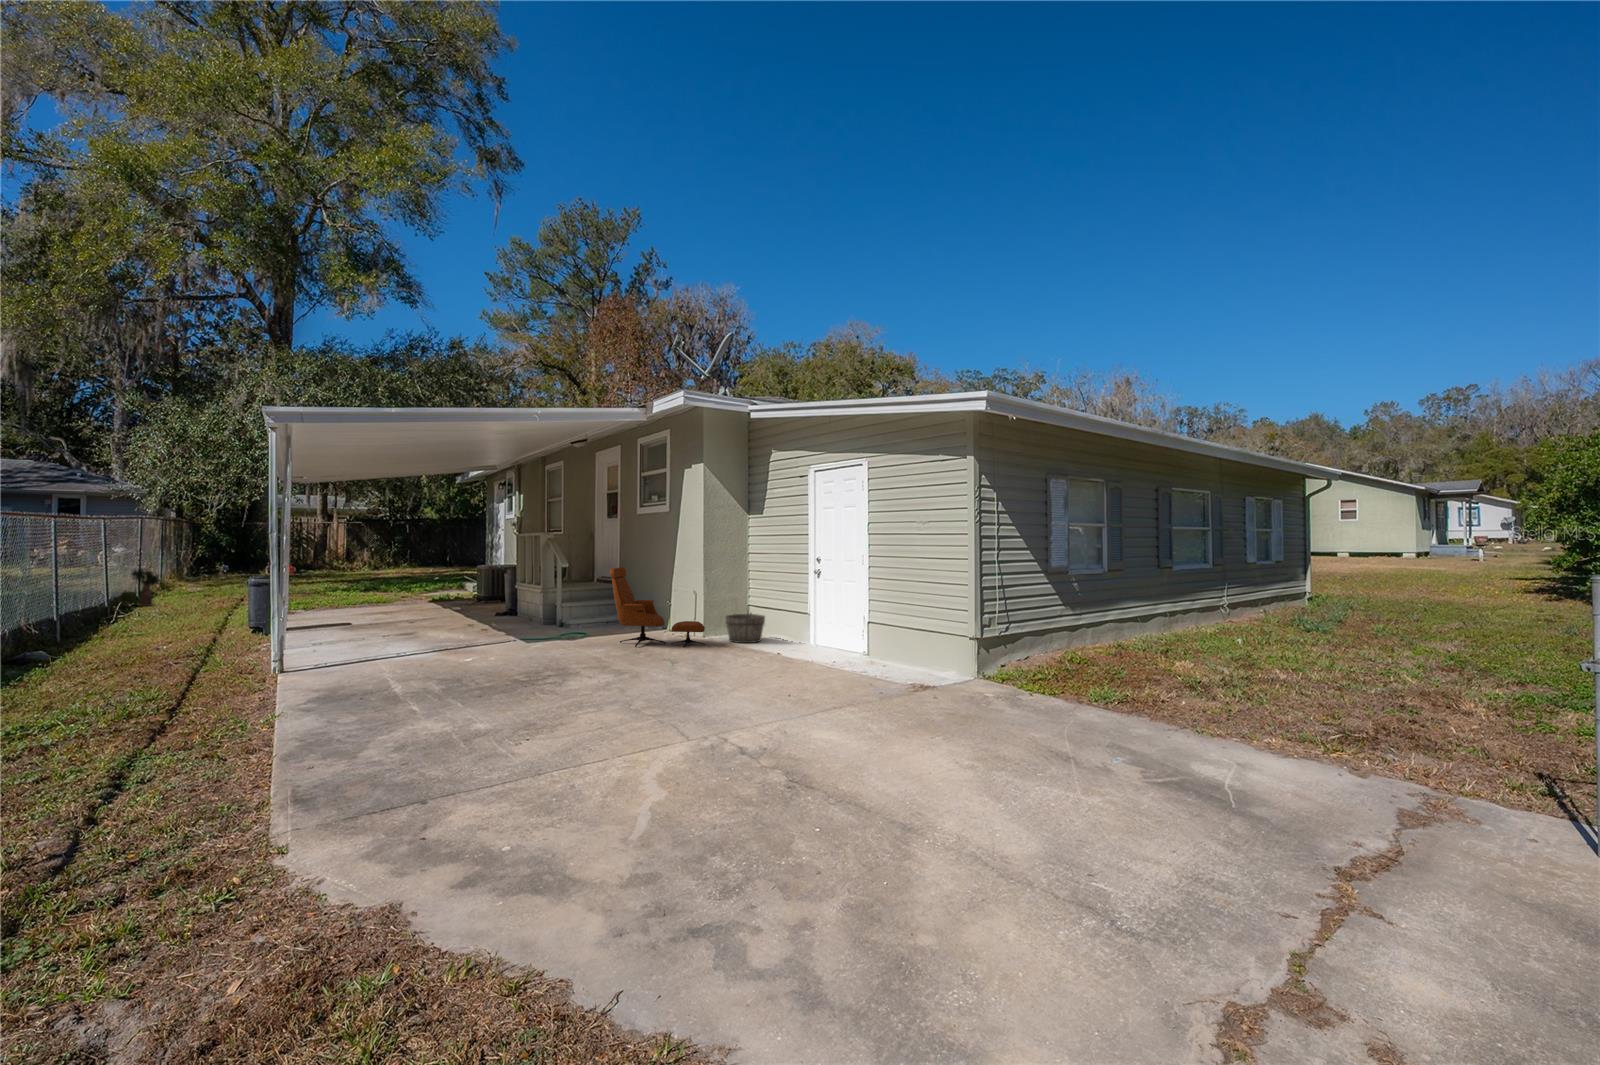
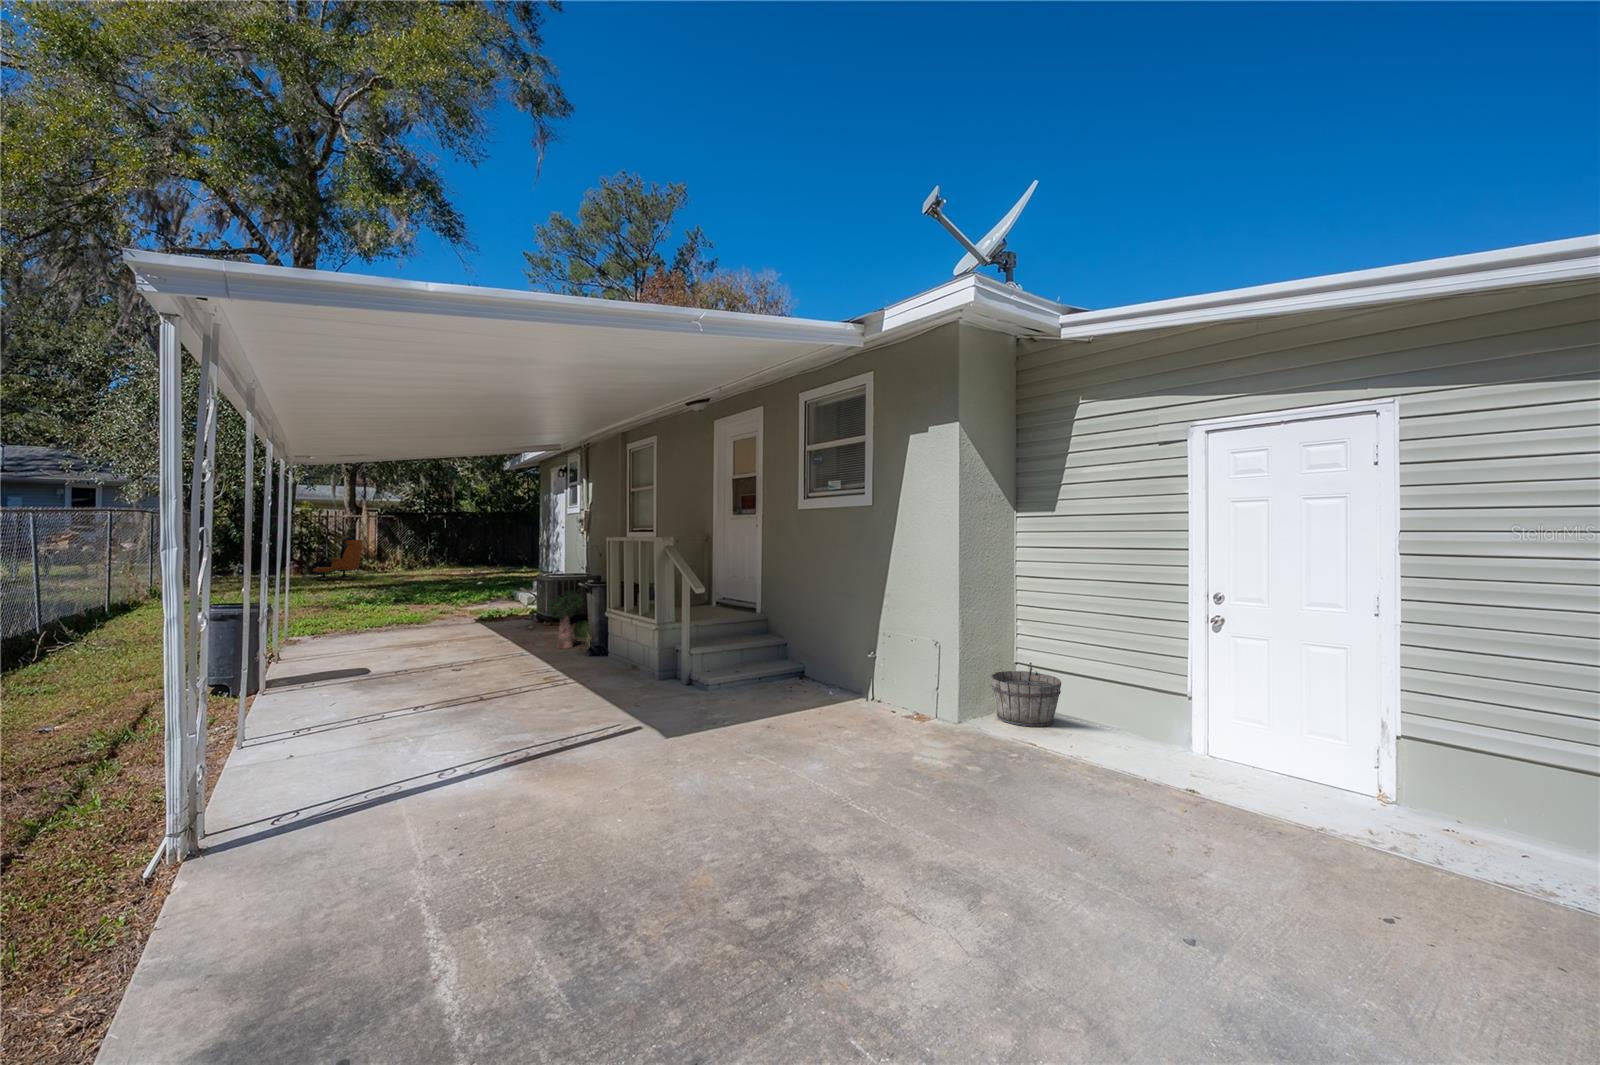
lounge chair: present [610,567,705,647] -> present [313,540,363,580]
potted plant: present [119,569,159,606] -> present [549,590,591,649]

